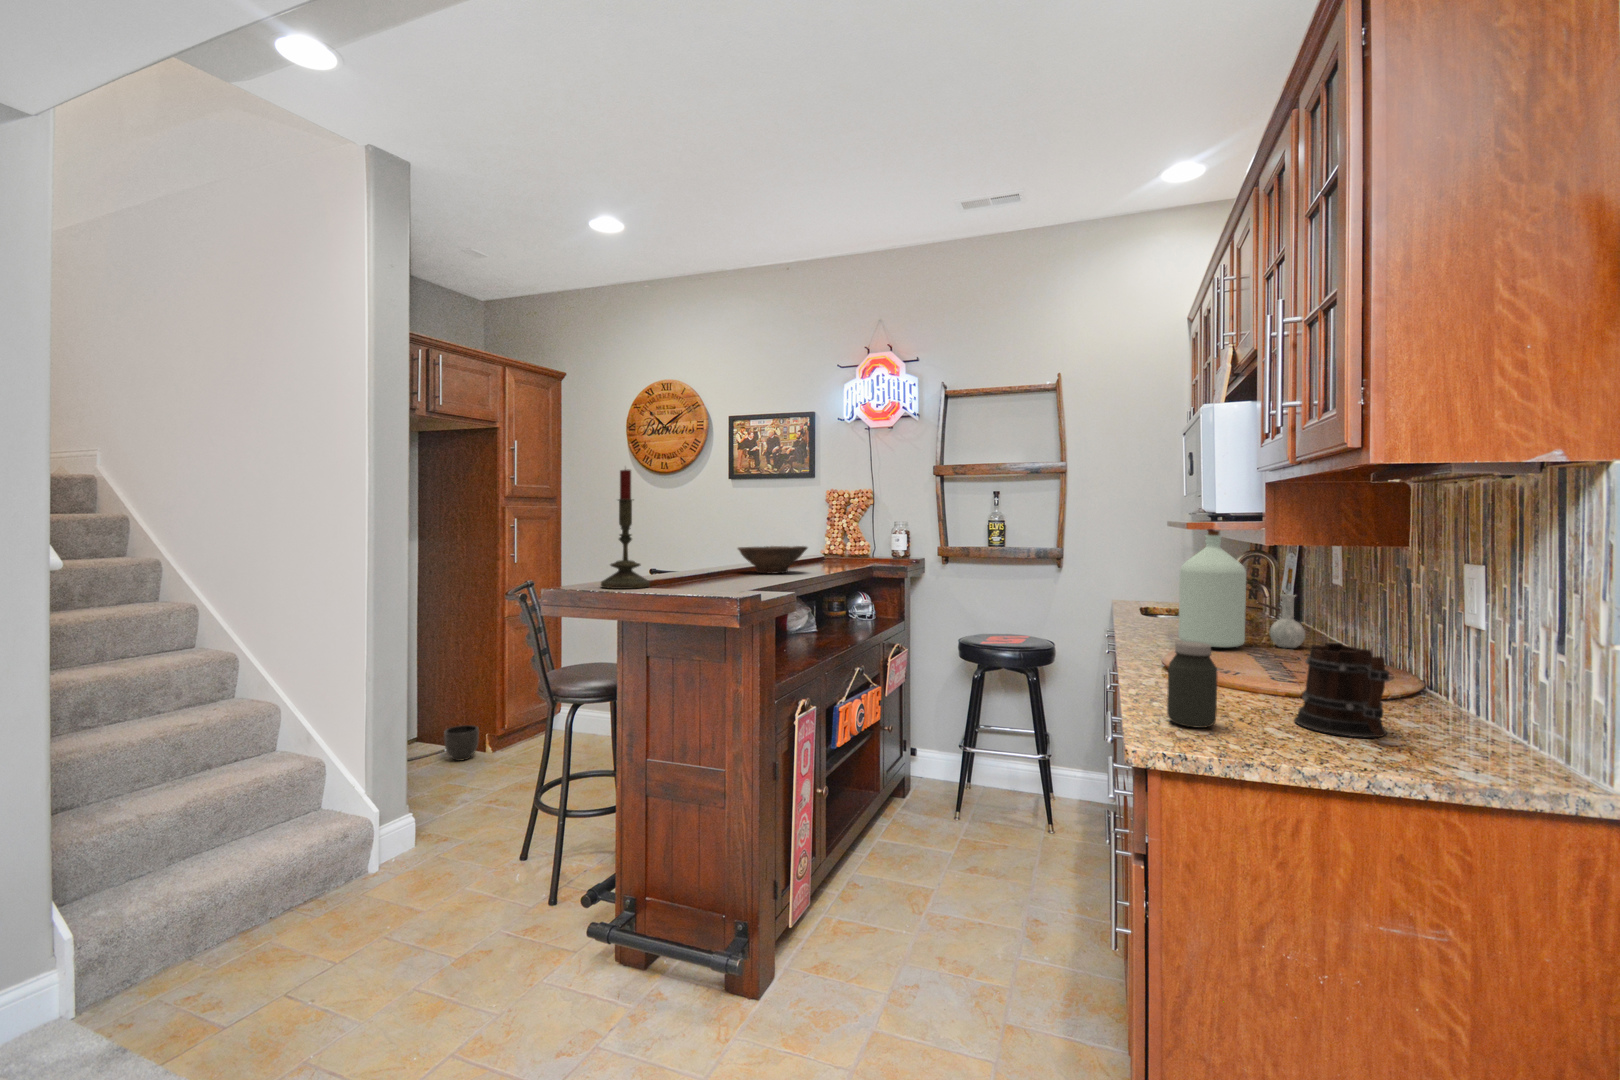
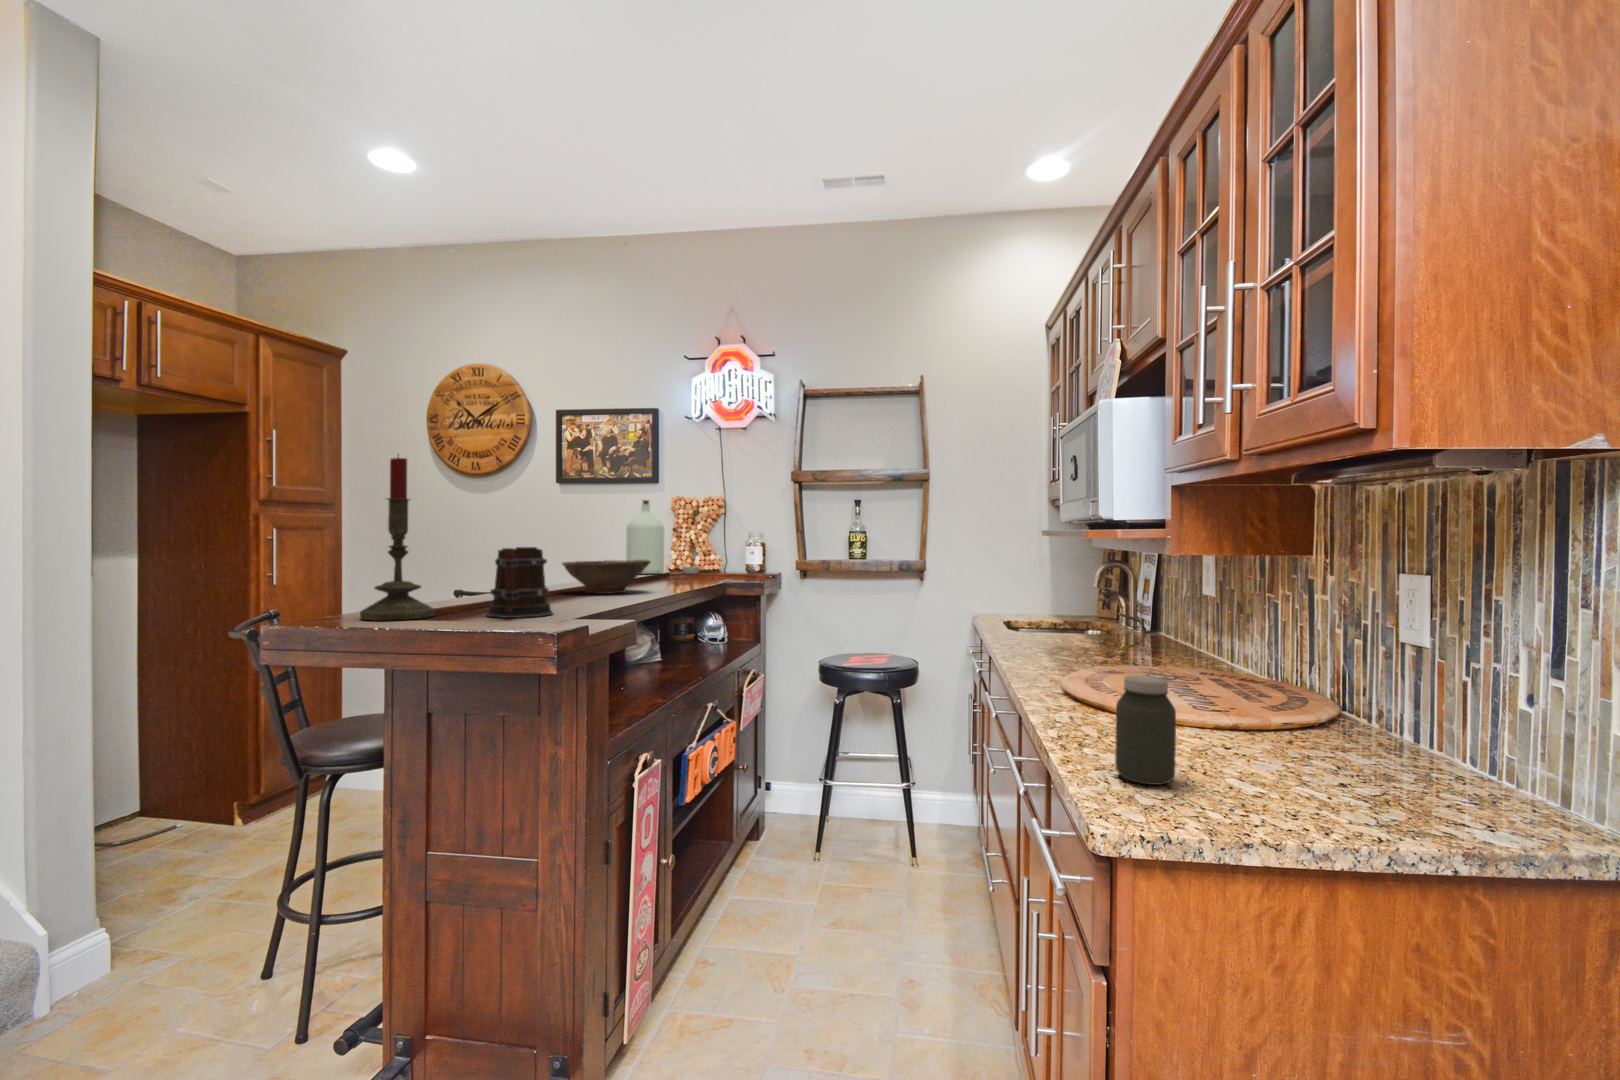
bottle: present [1178,529,1305,648] -> present [626,500,700,574]
beer mug: present [1294,643,1389,737] -> present [487,547,553,618]
planter: present [444,725,479,761] -> none [164,793,217,842]

